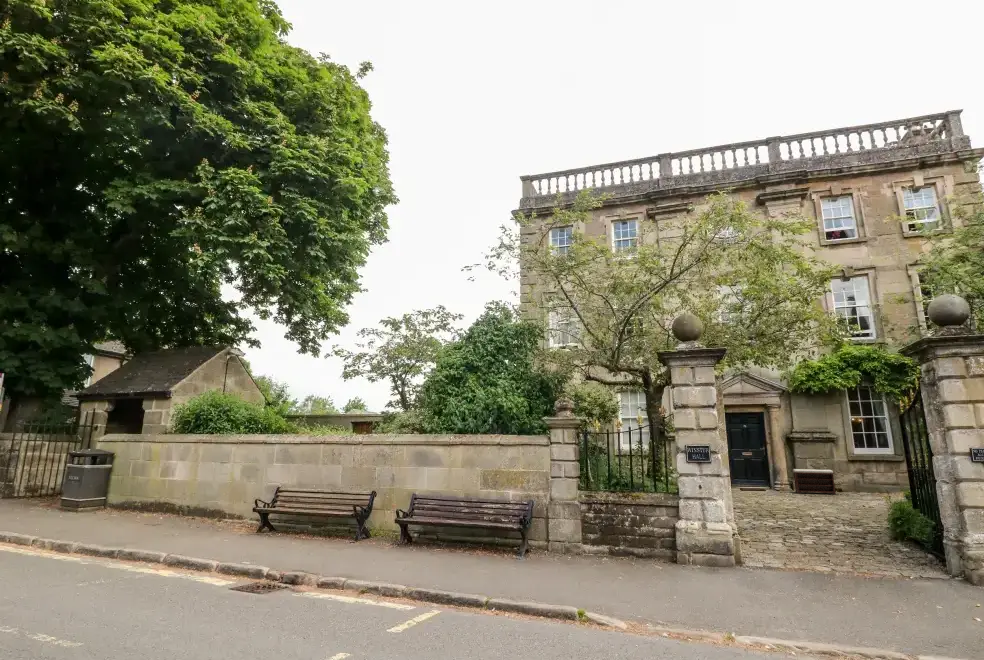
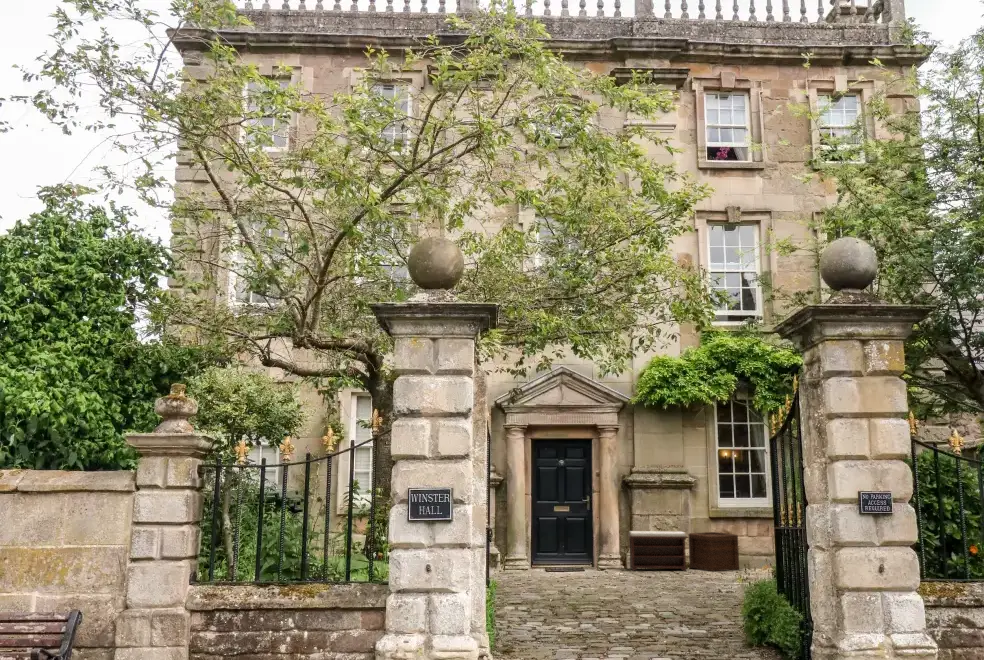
wooden crate: none [835,471,875,496] -> present [689,532,739,571]

